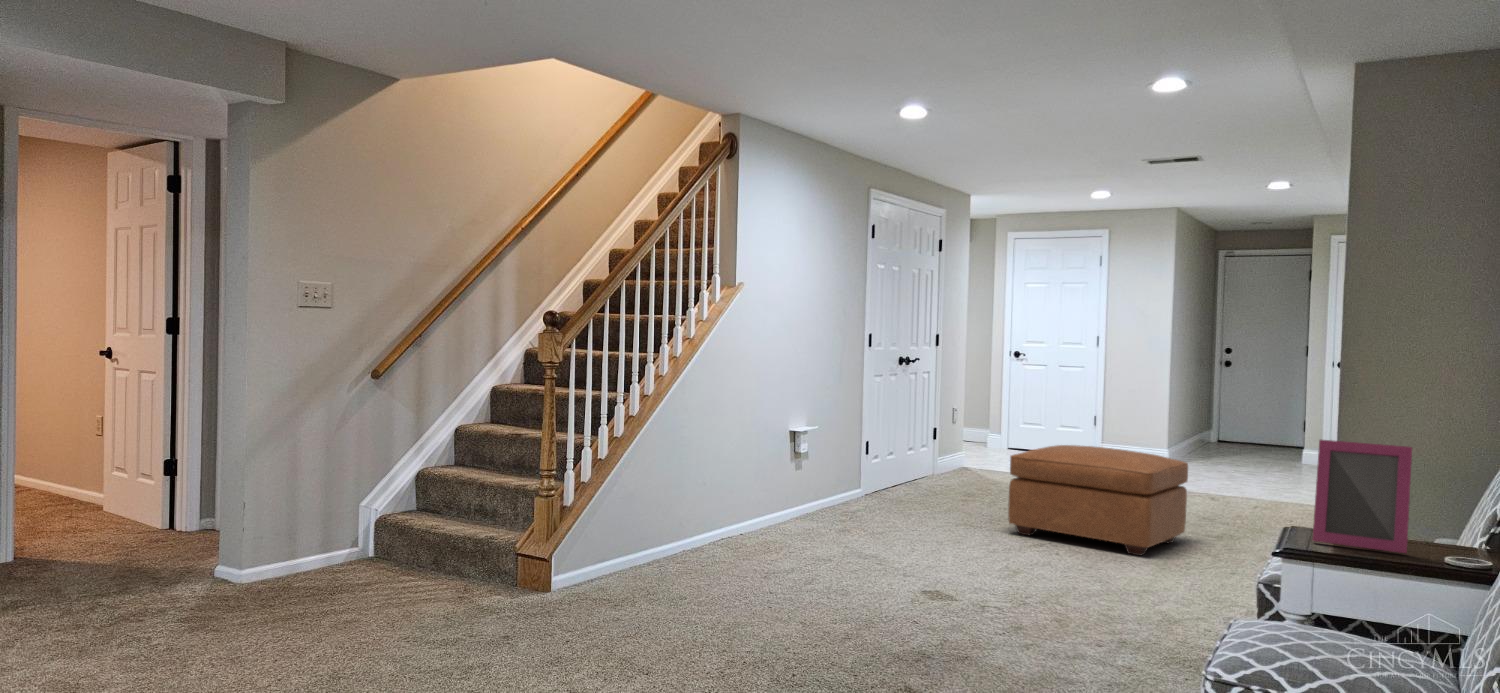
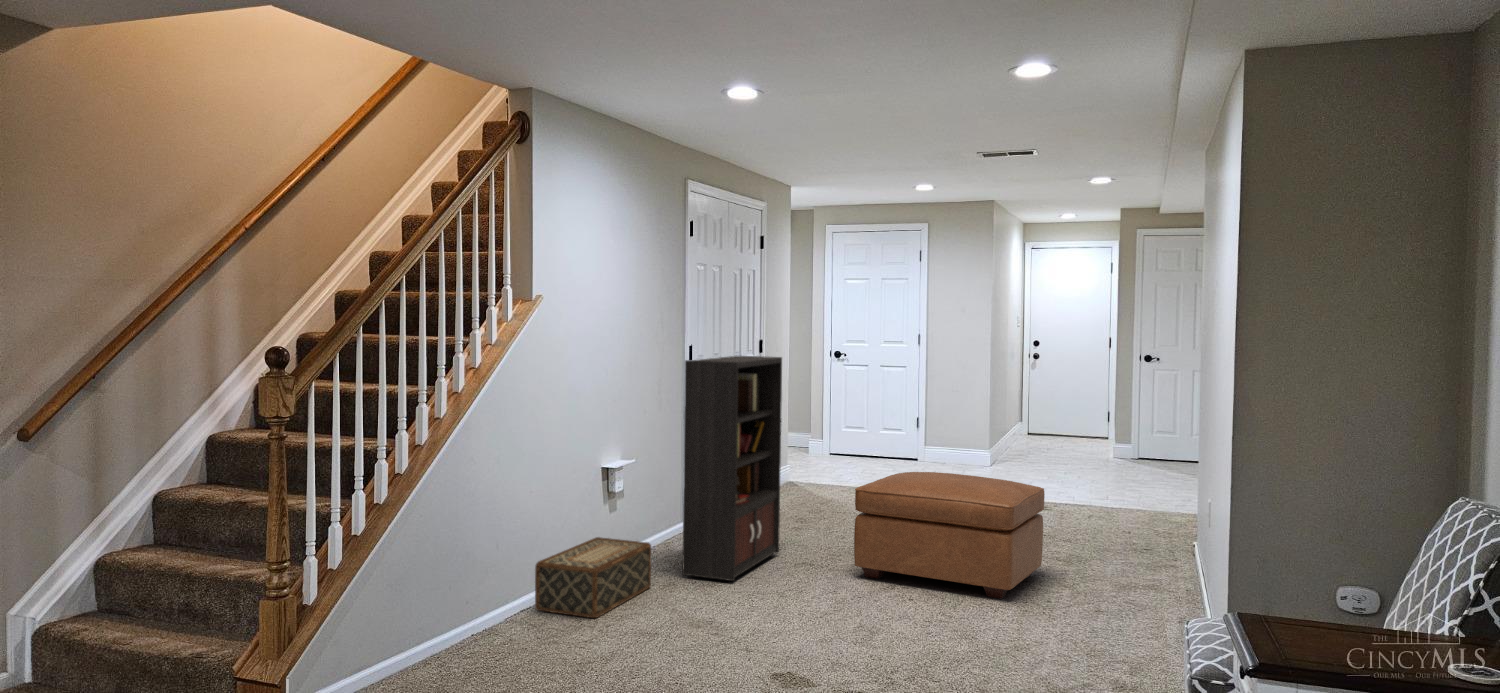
bookcase: none [857,340,949,529] -> present [682,356,782,581]
picture frame: present [1313,440,1412,553] -> none [1283,522,1399,668]
woven basket: none [734,486,830,546] -> present [535,537,651,618]

